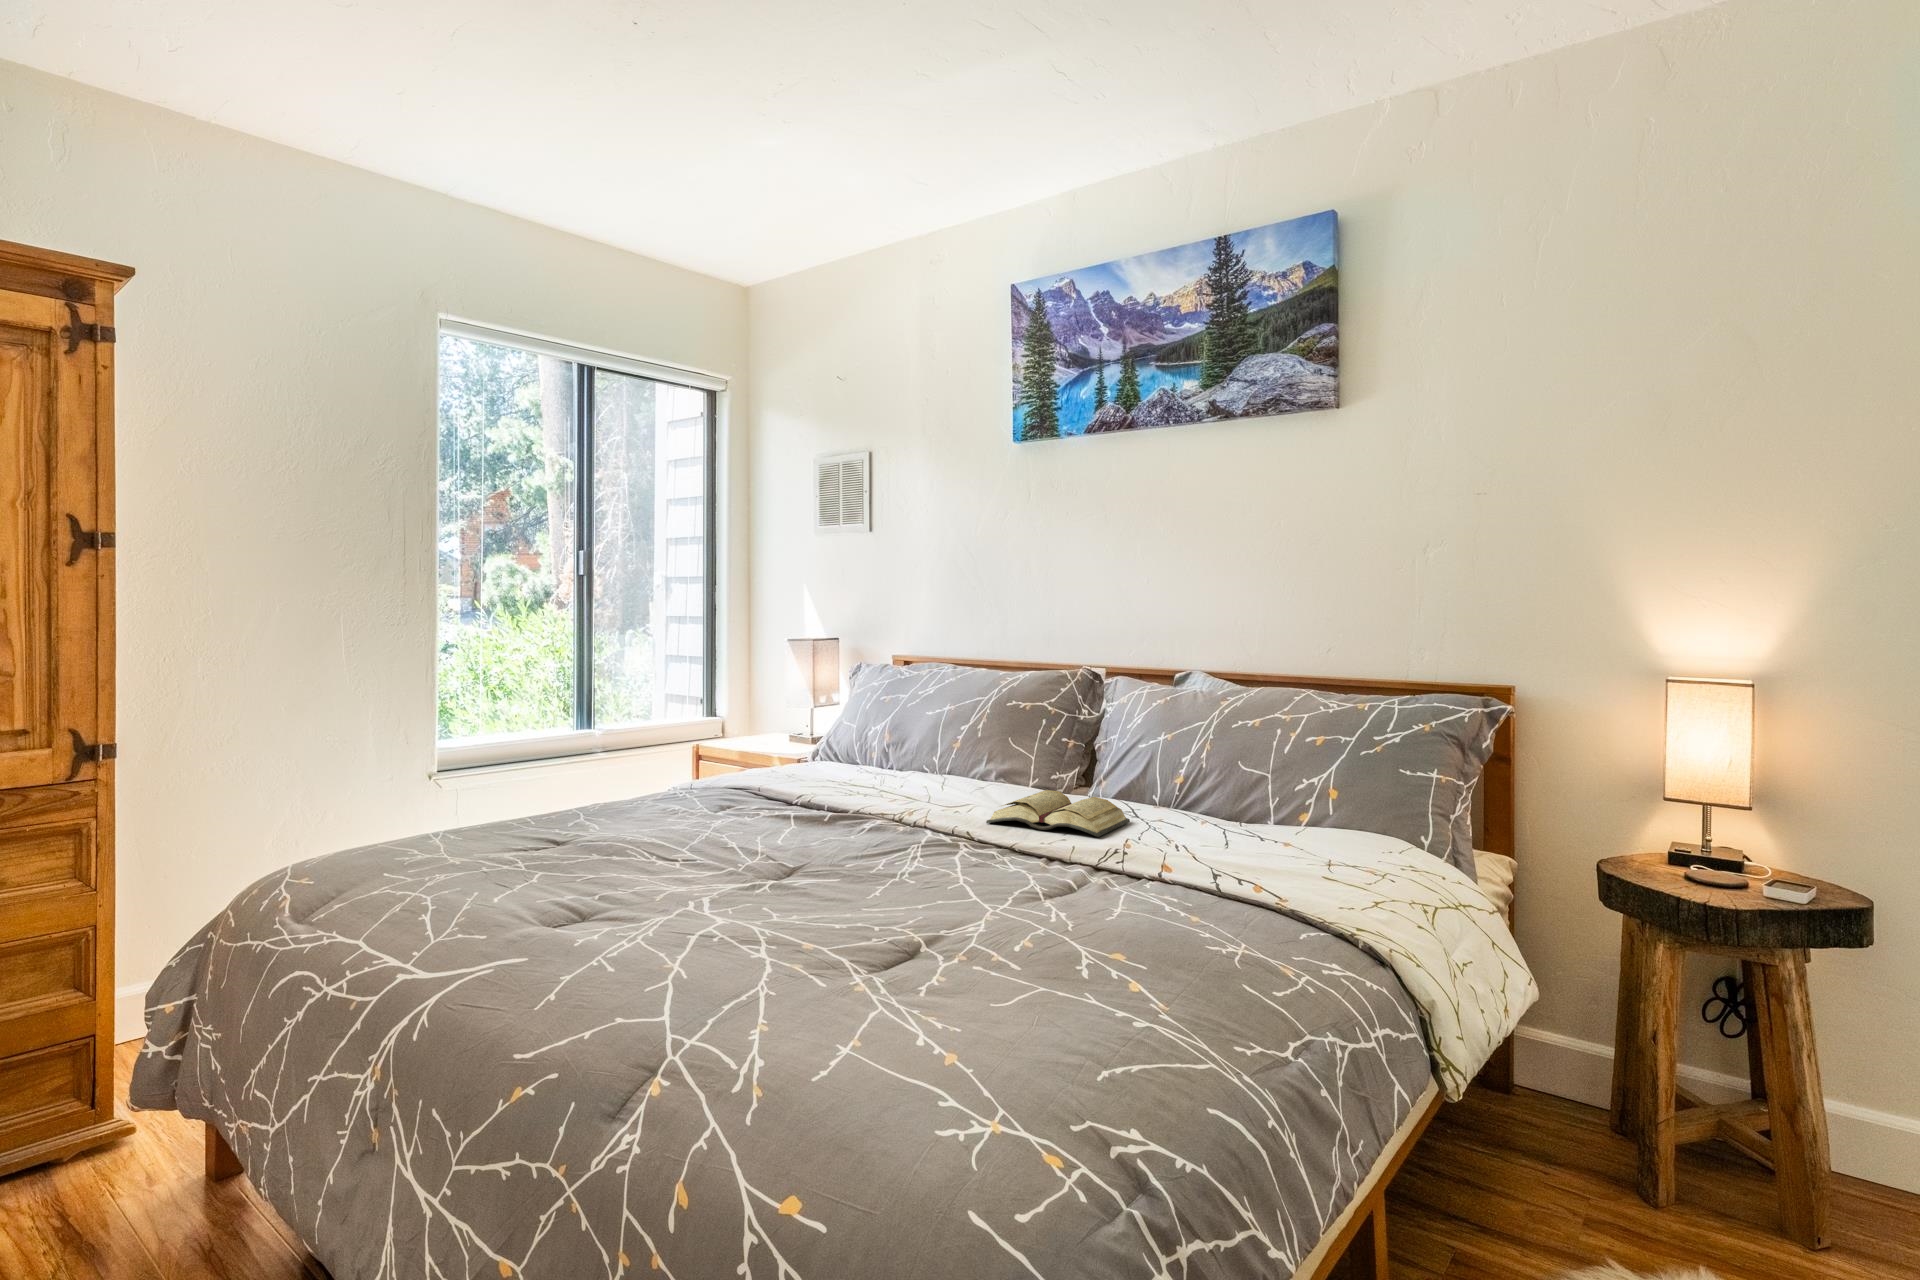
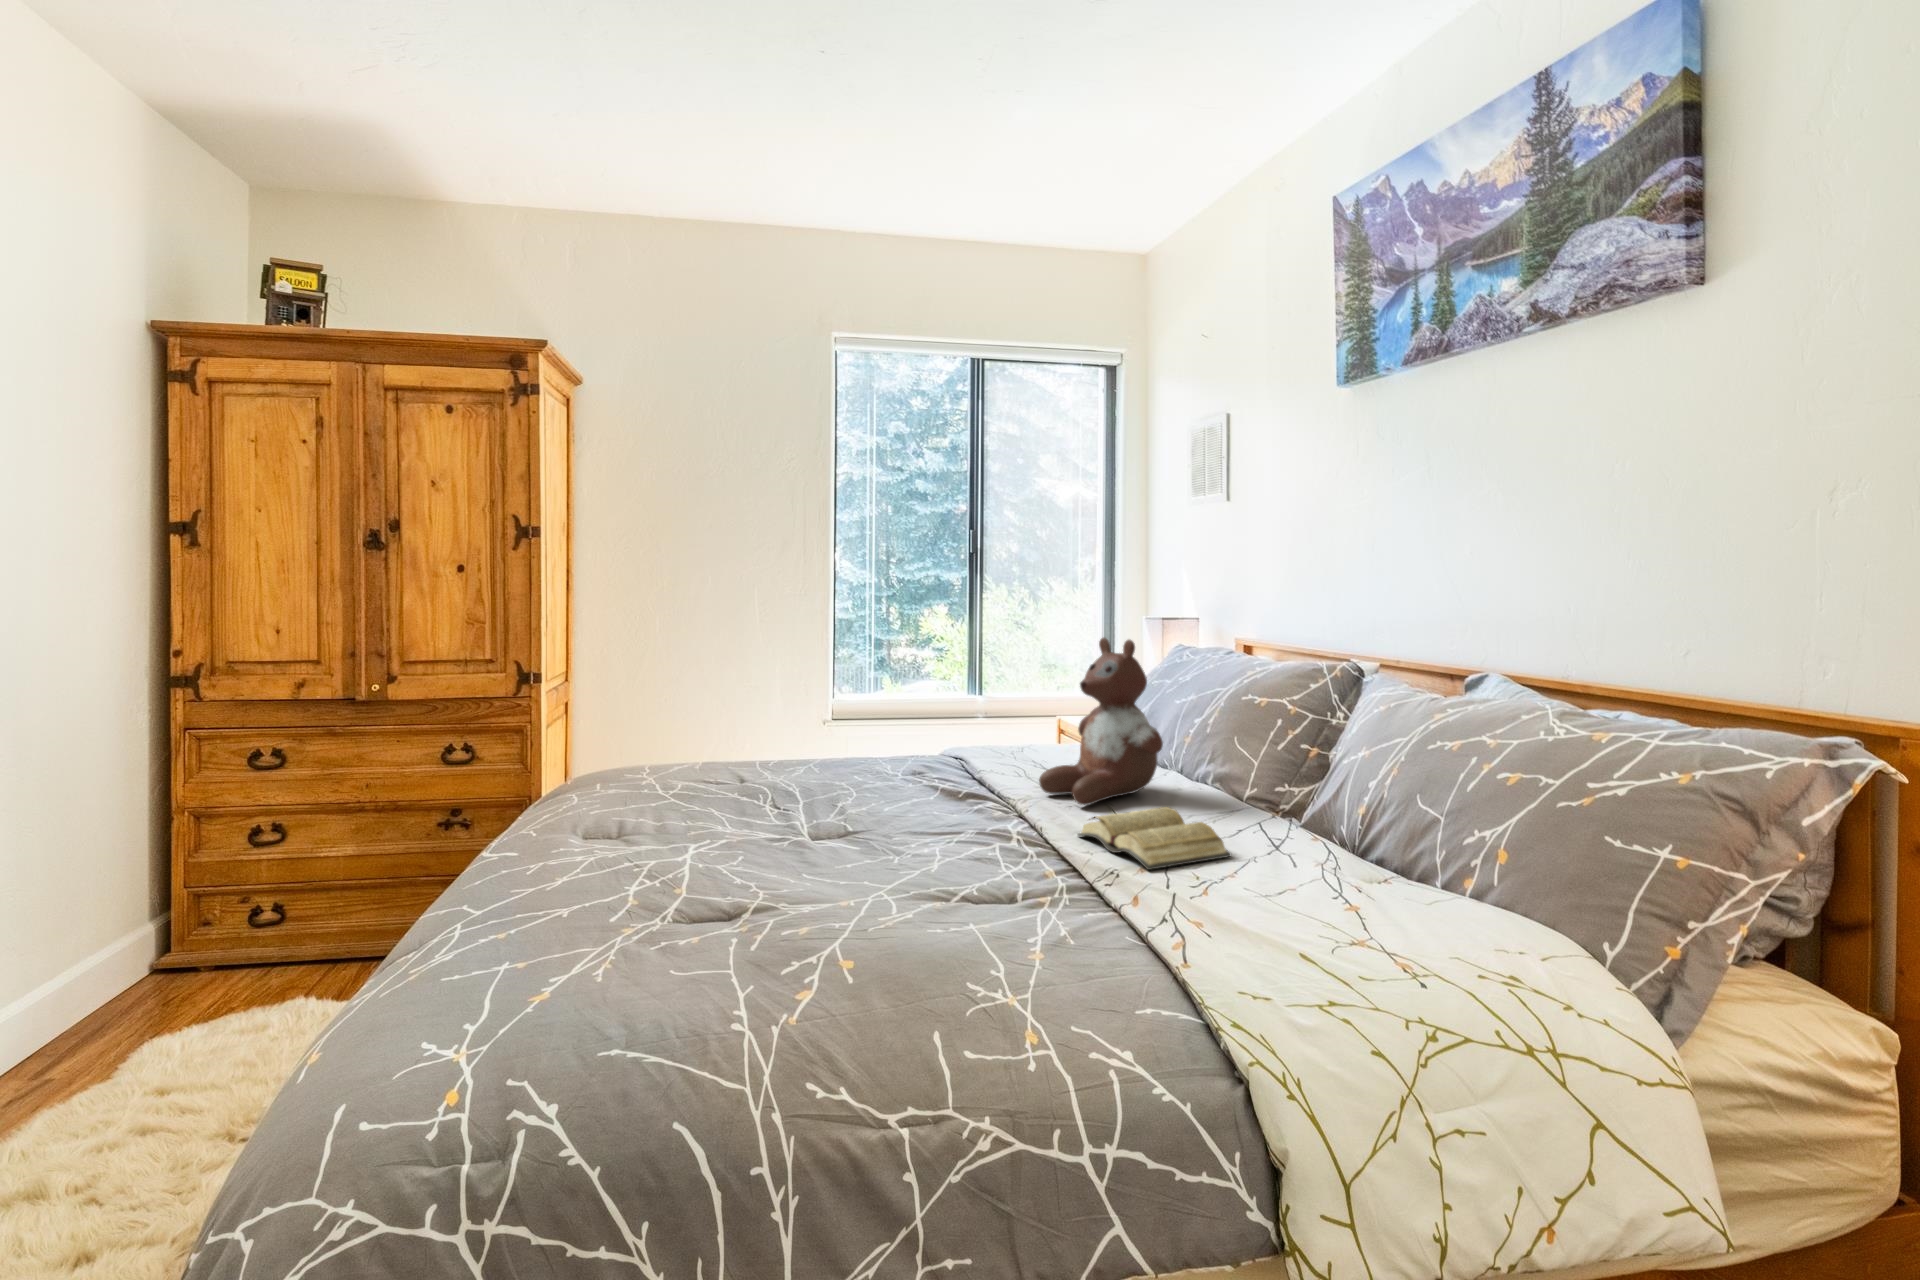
stuffed bear: none [875,646,995,801] -> present [1039,638,1163,805]

